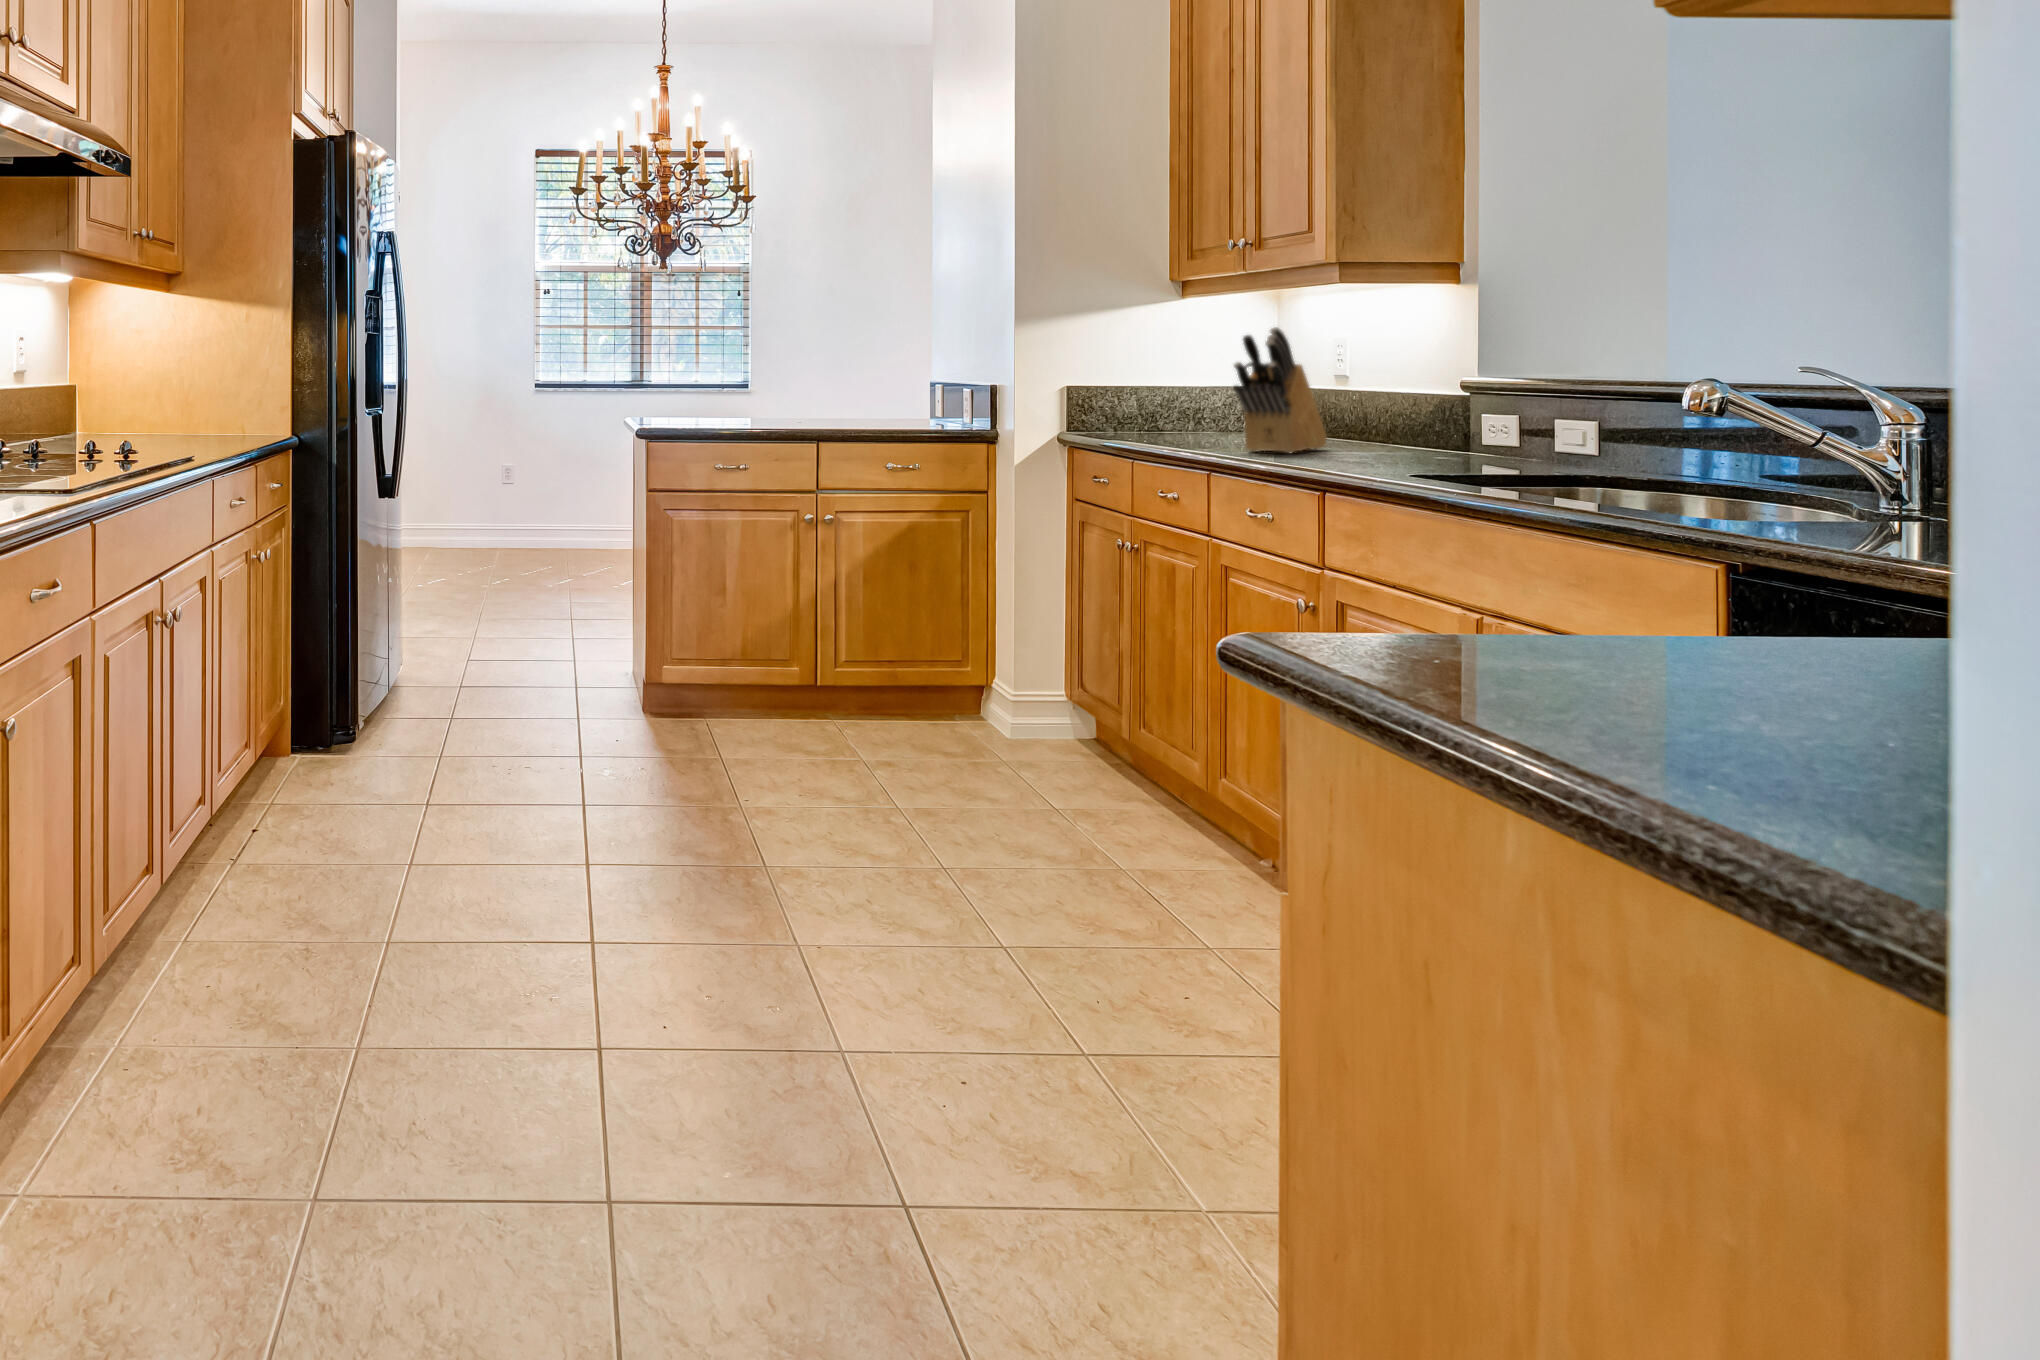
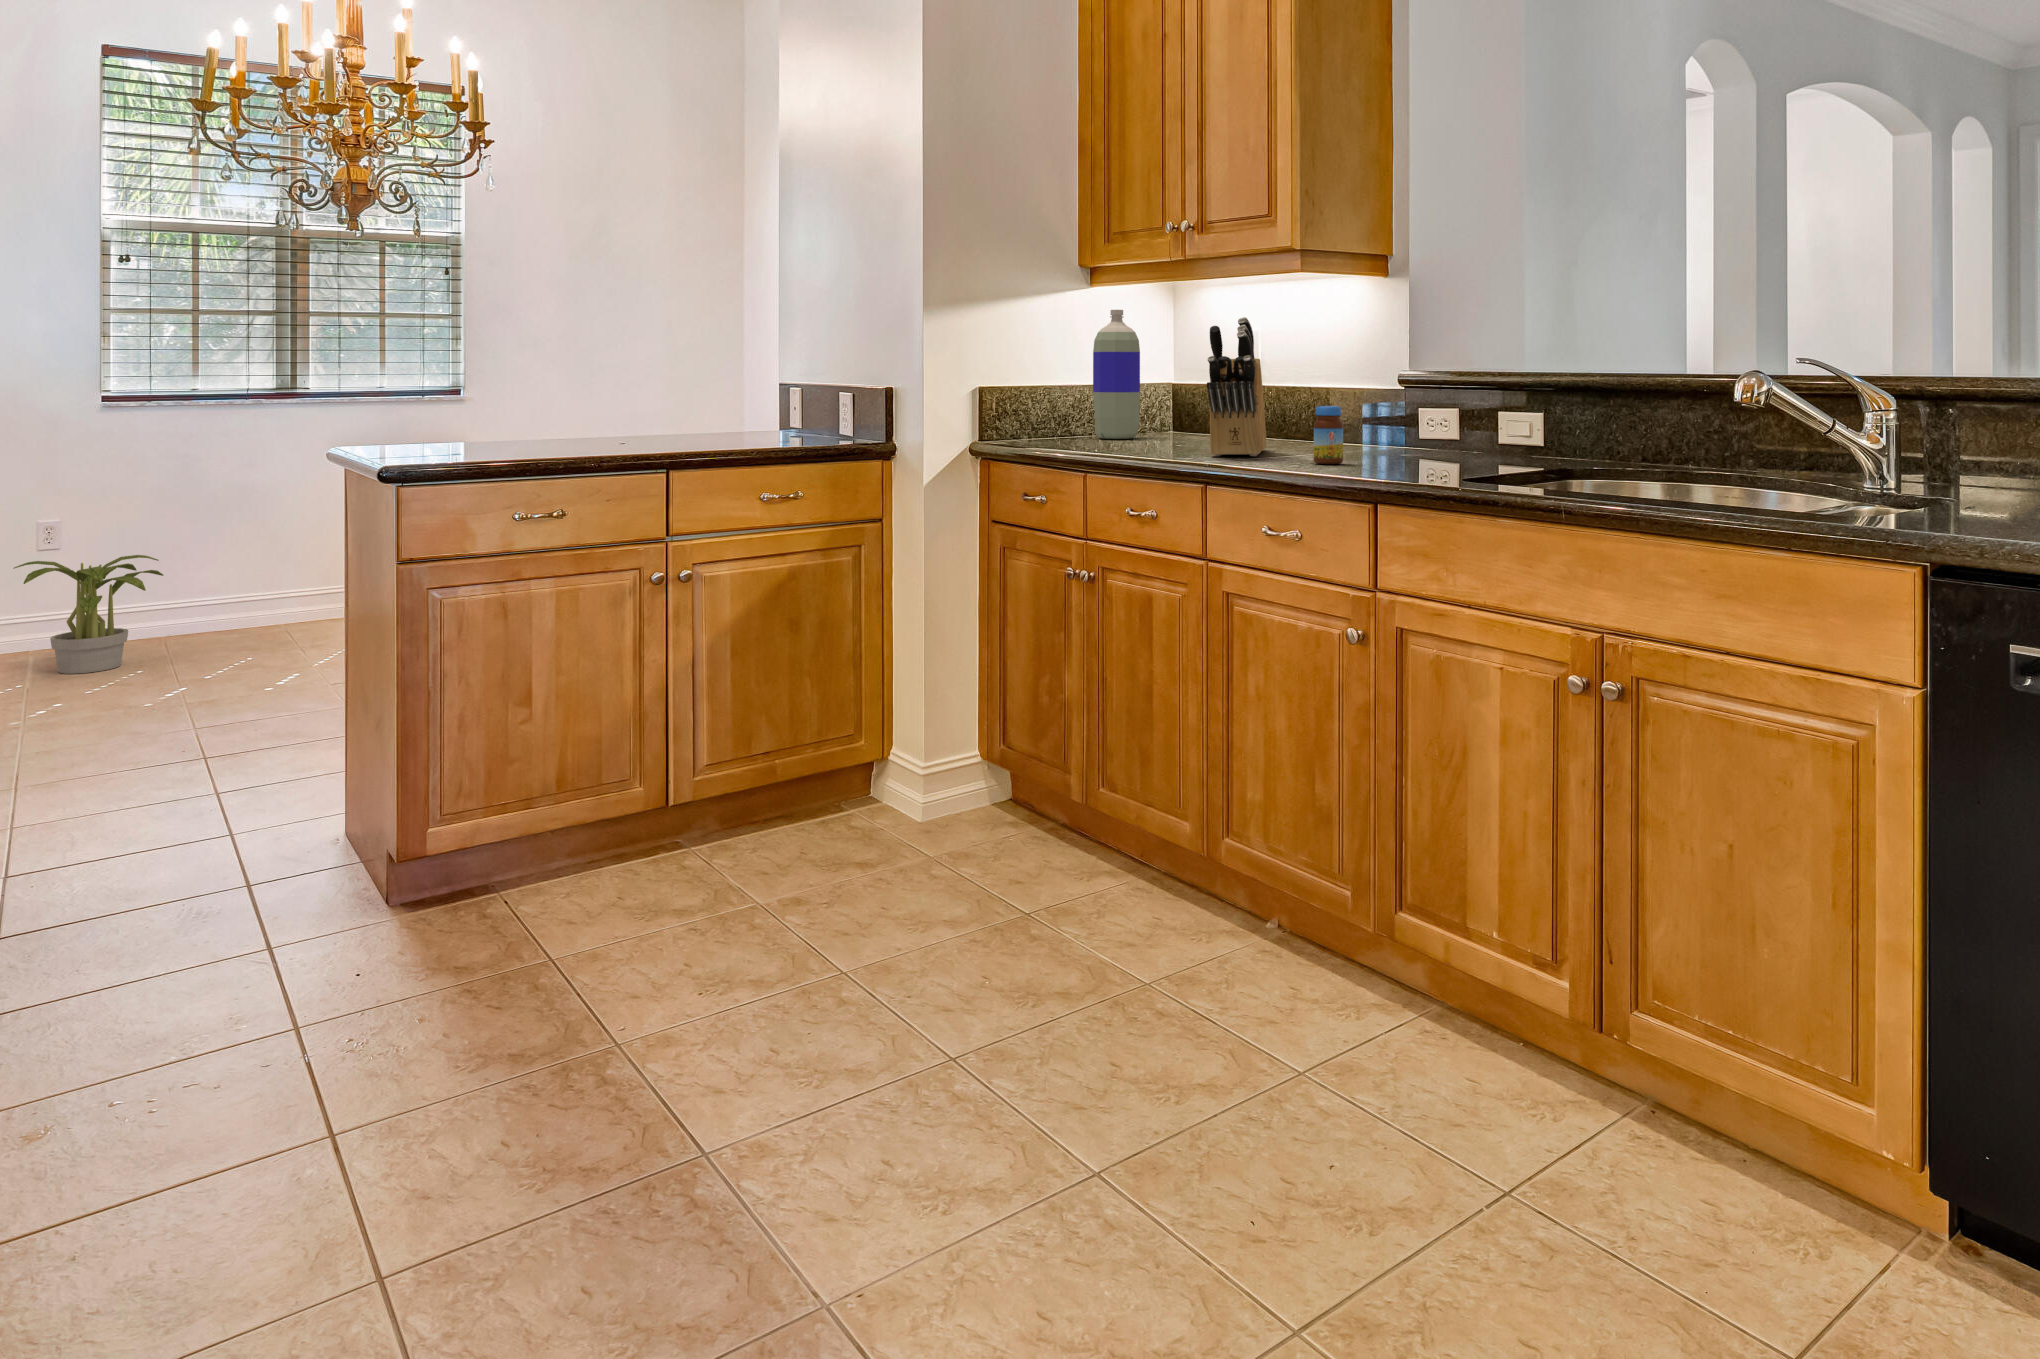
bottle: none [1183,318,1231,435] -> present [1093,310,1140,439]
jar: none [1331,409,1363,463] -> present [1314,406,1343,464]
potted plant: none [495,486,569,559] -> present [13,555,163,674]

